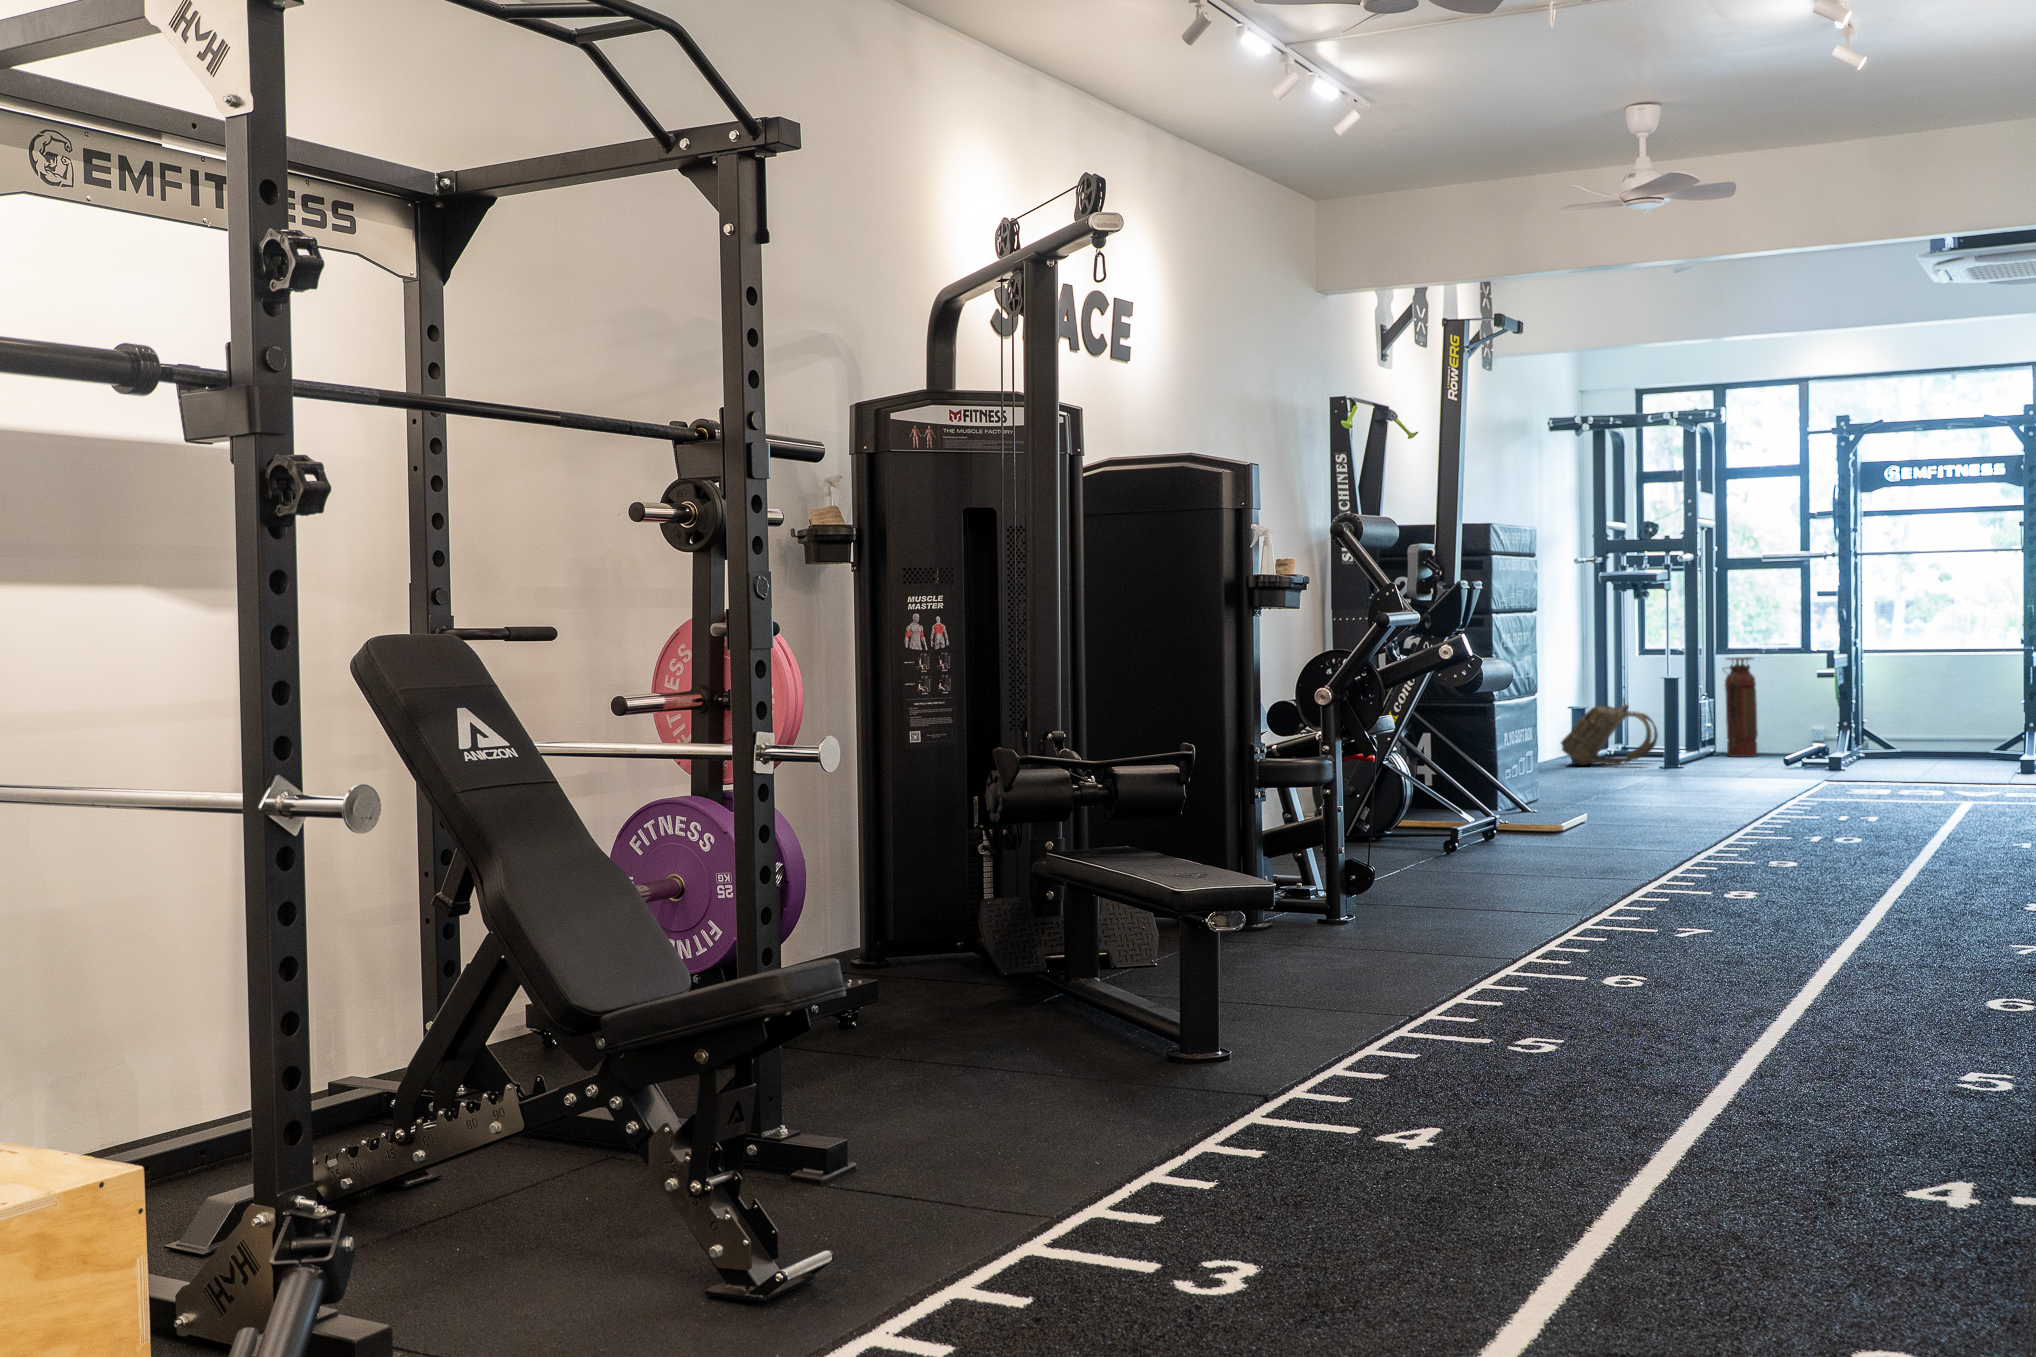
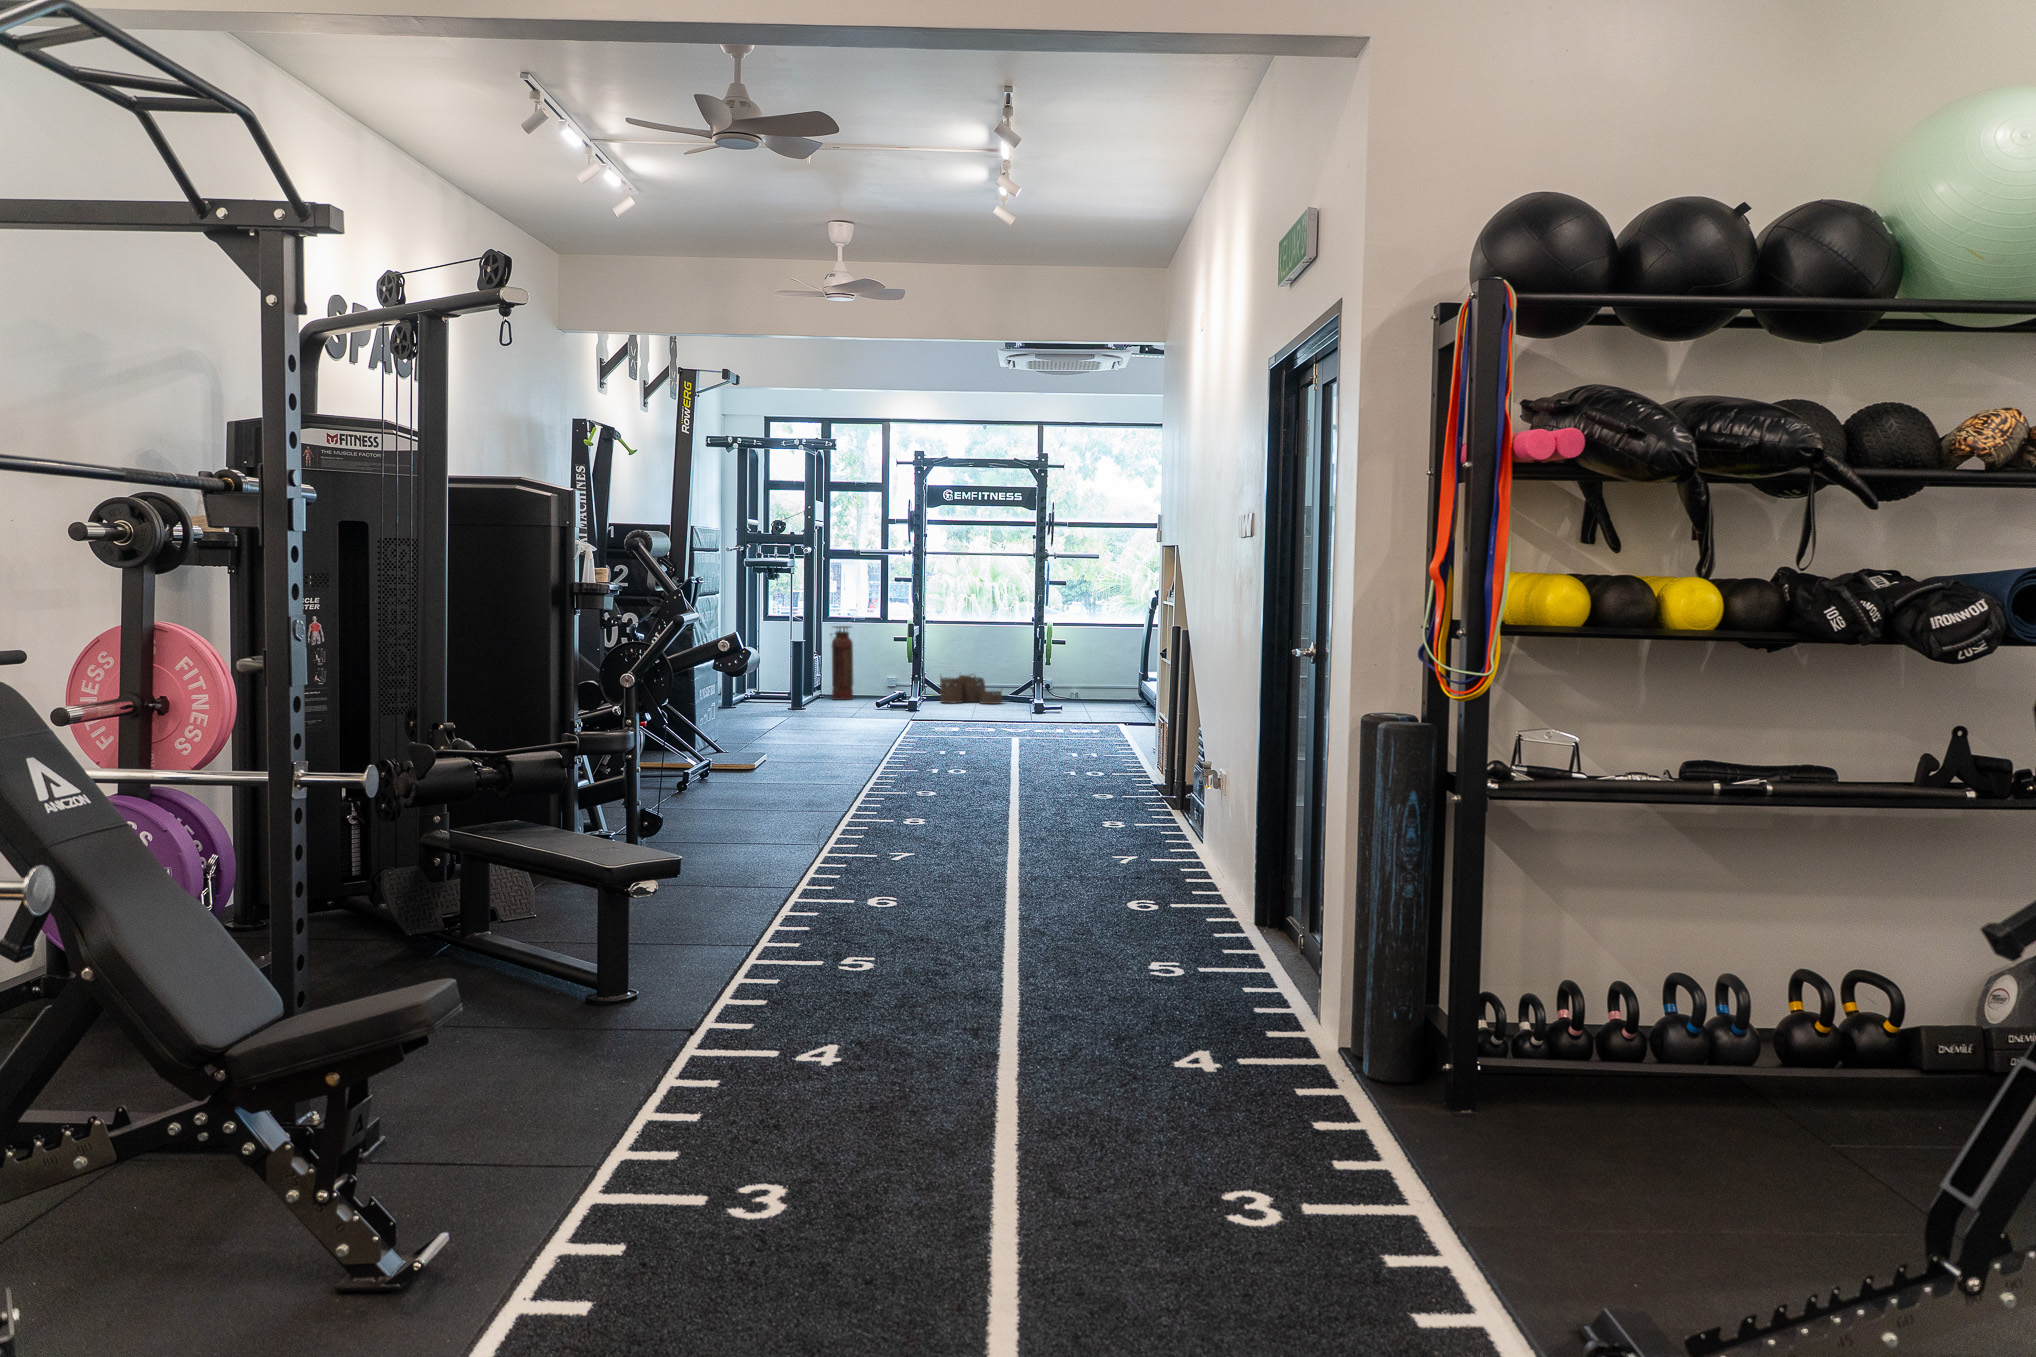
backpack: present [1561,704,1658,766] -> none [716,661,787,710]
woven basket: none [1884,719,1984,762] -> present [940,674,1002,704]

